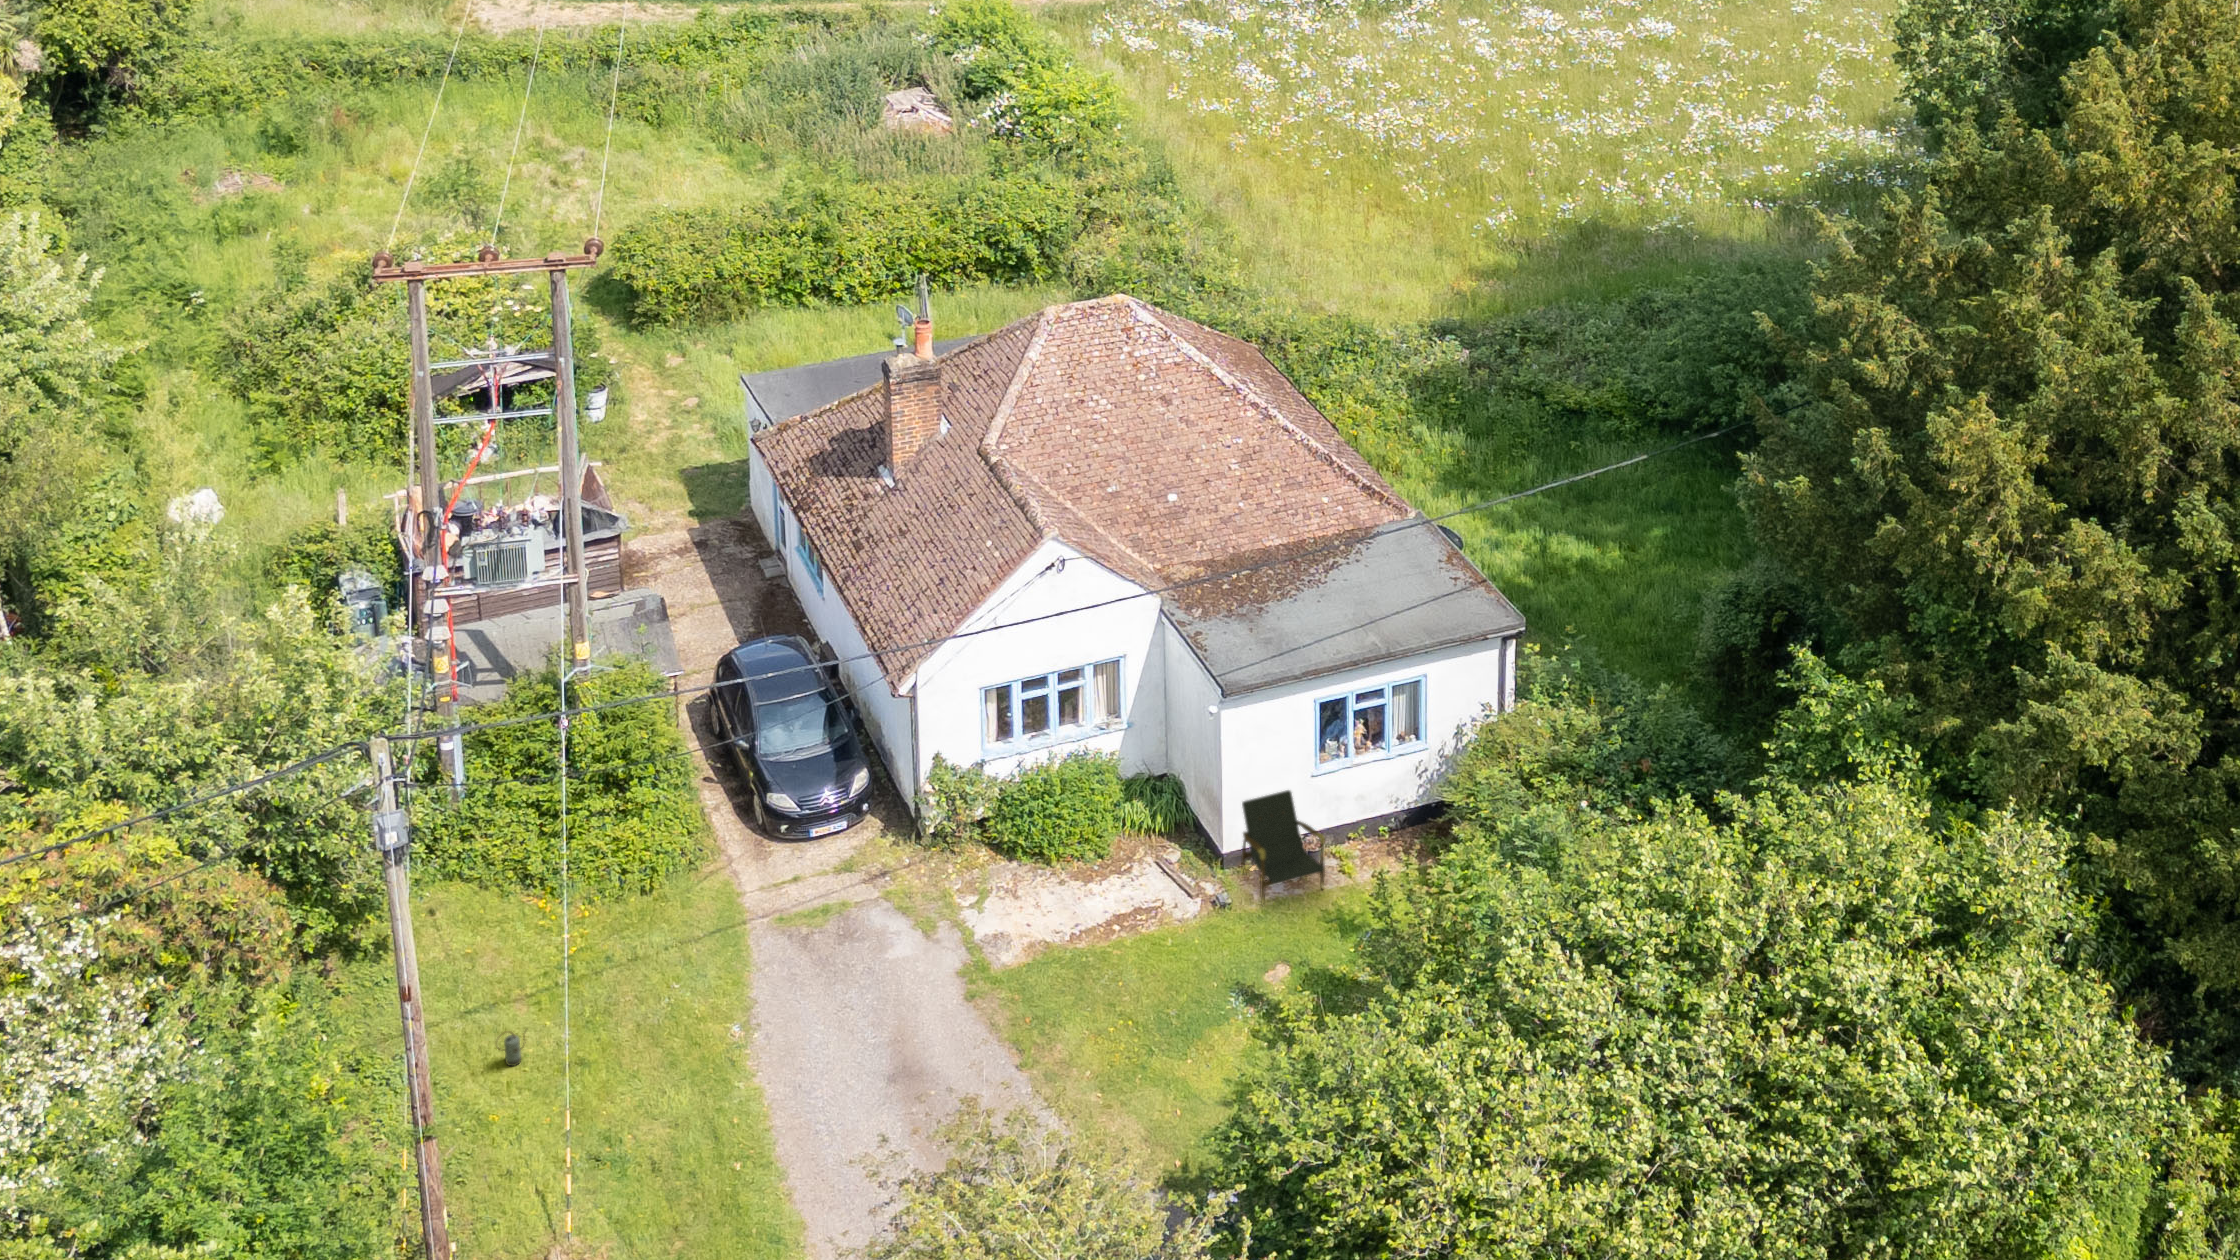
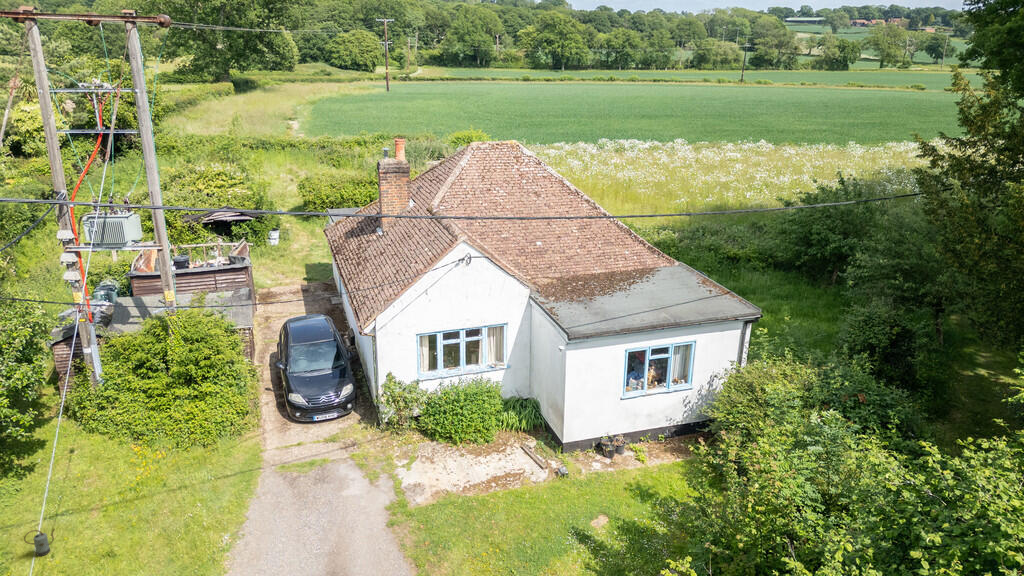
lounge chair: present [1241,790,1325,905] -> none [574,406,630,477]

